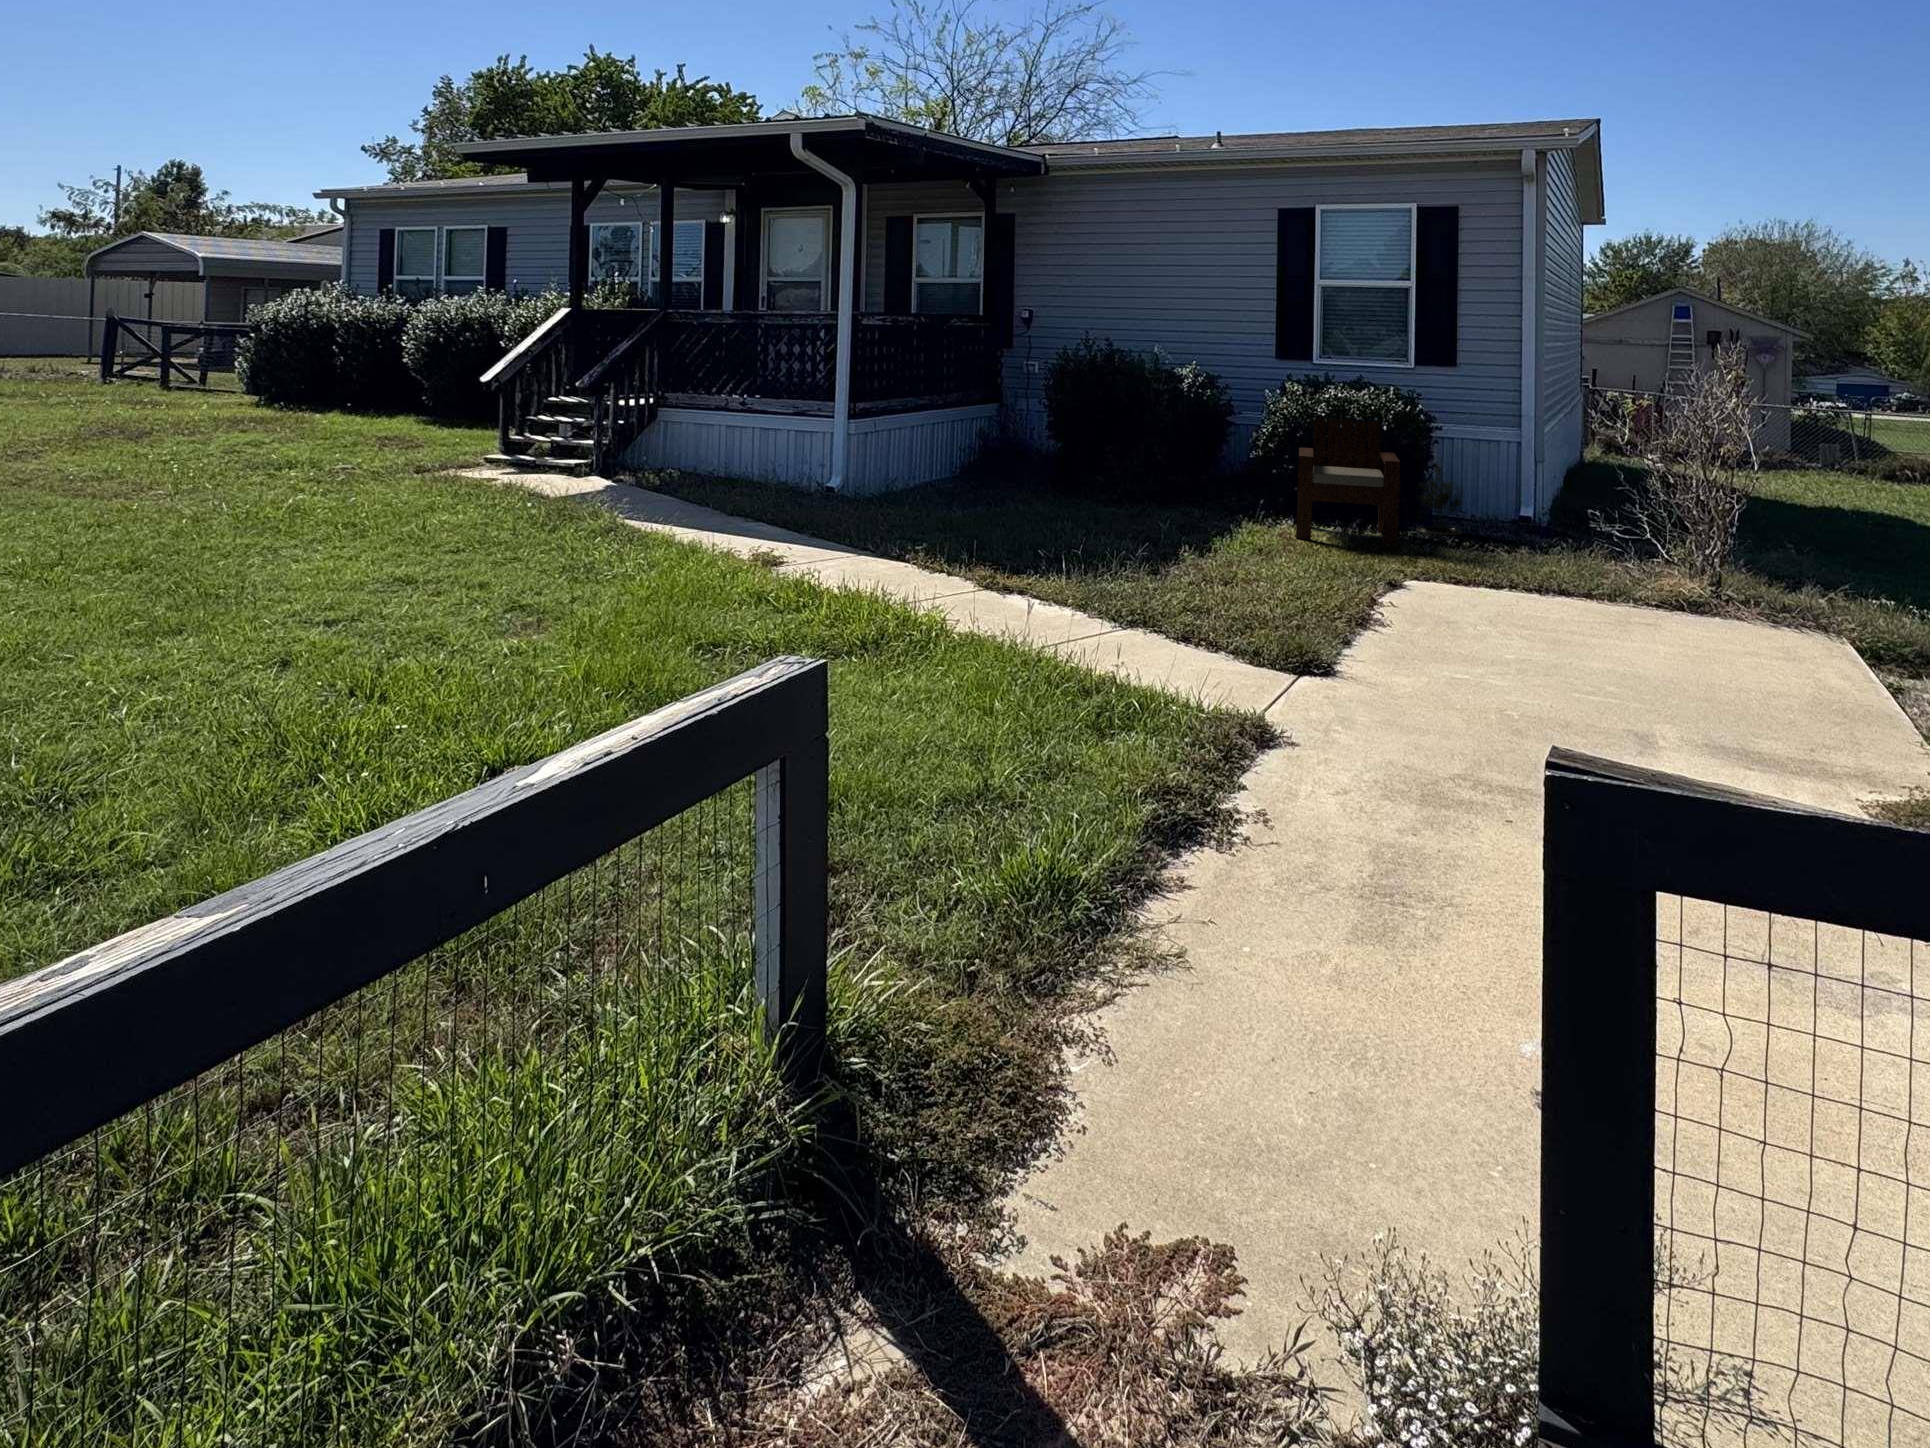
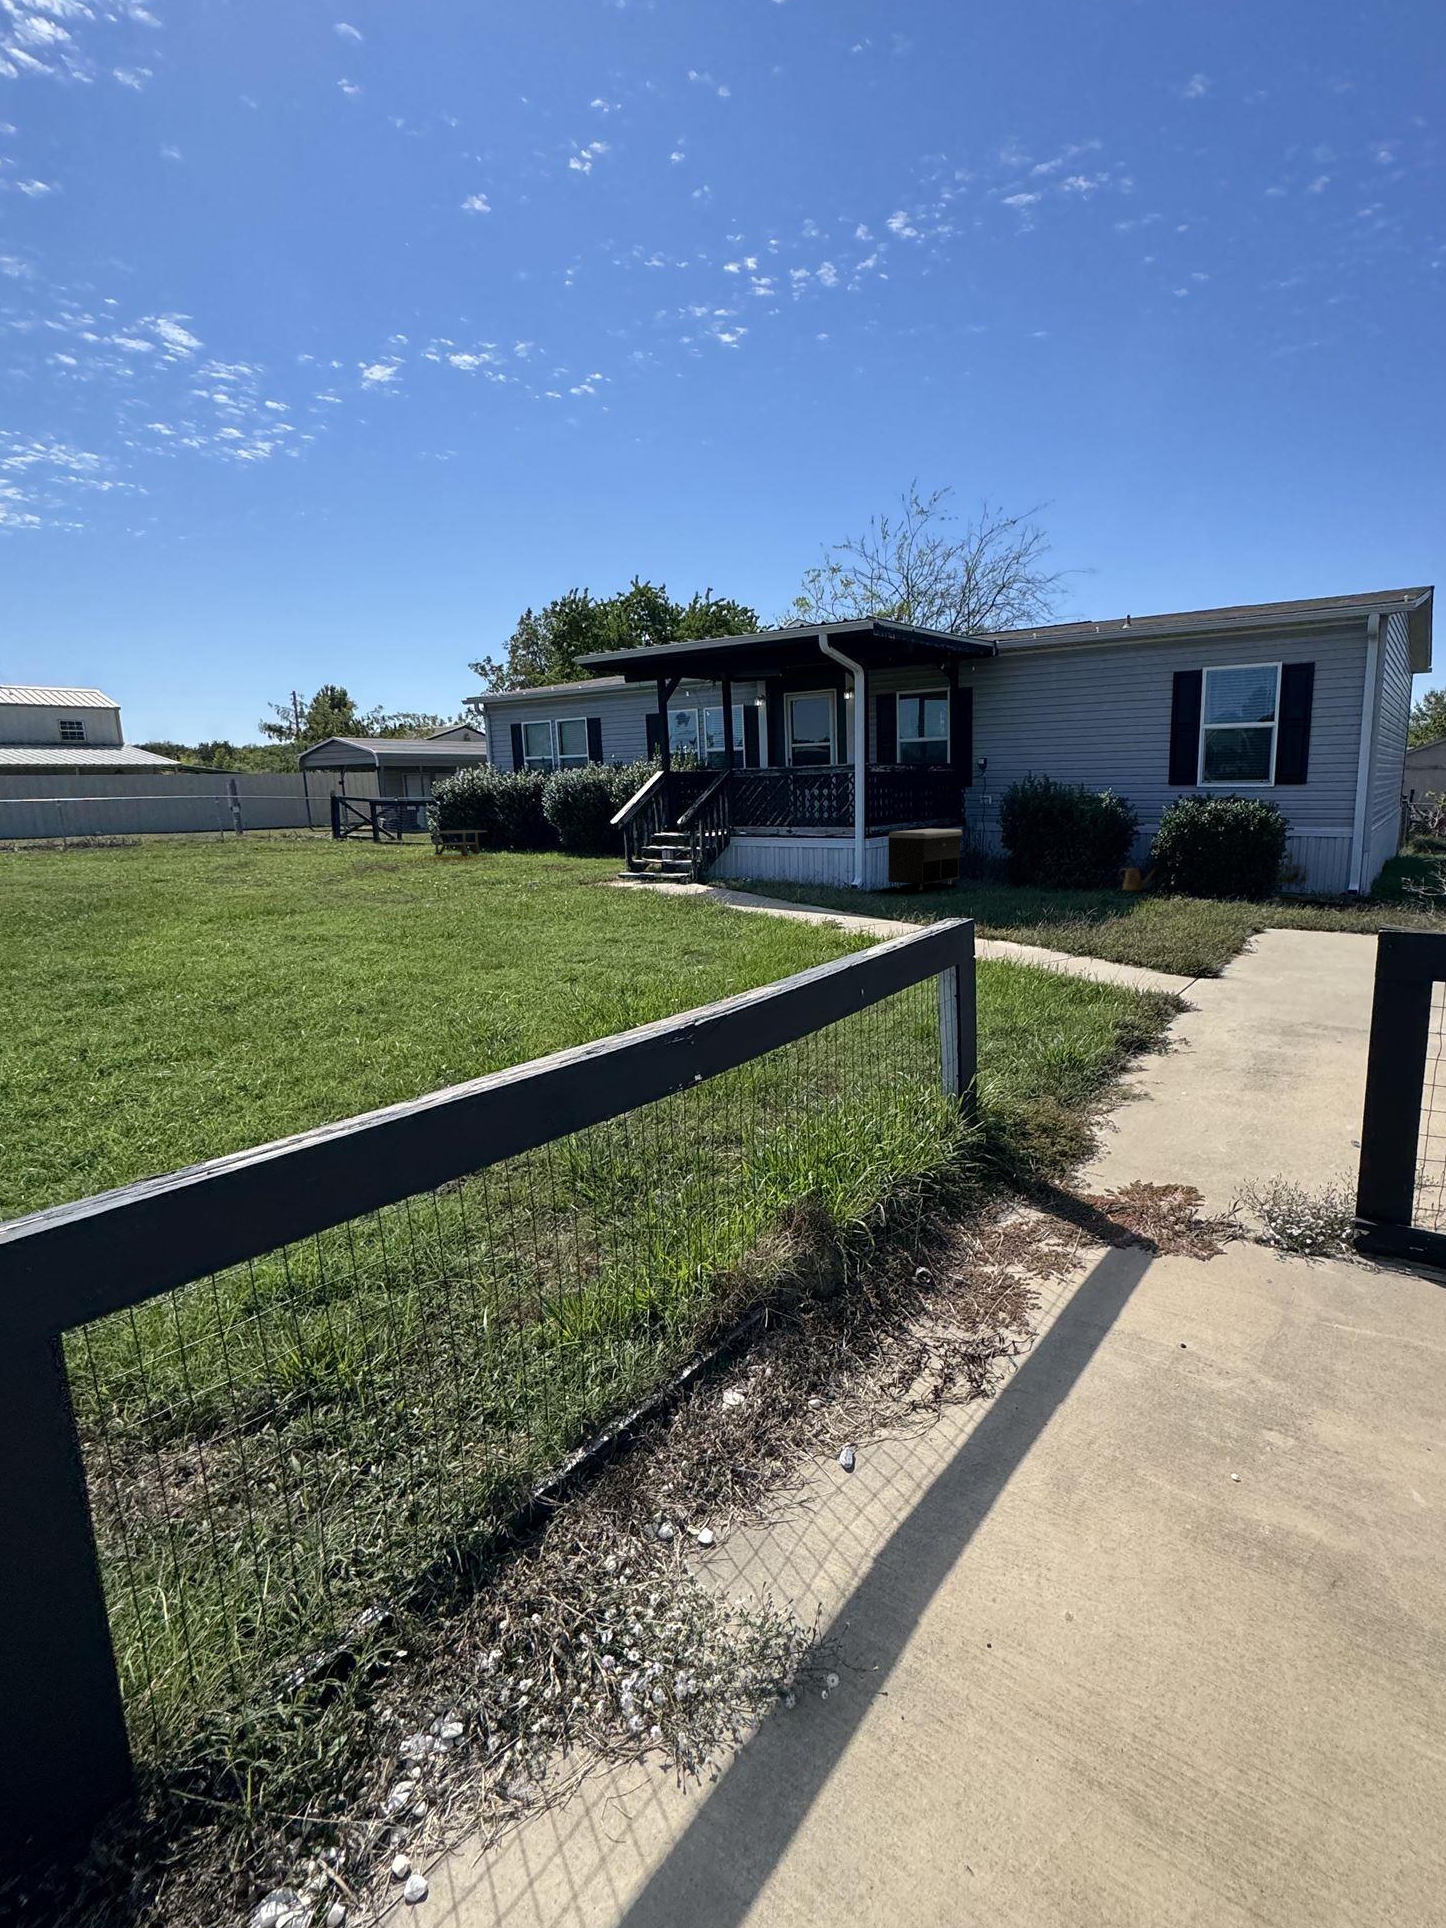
round table: none [223,377,315,416] -> present [429,830,487,856]
storage bench: none [881,409,990,498] -> present [888,829,962,890]
chair: present [1296,419,1400,546] -> none [1185,823,1264,909]
watering can: none [1207,476,1262,509] -> present [1119,868,1155,891]

